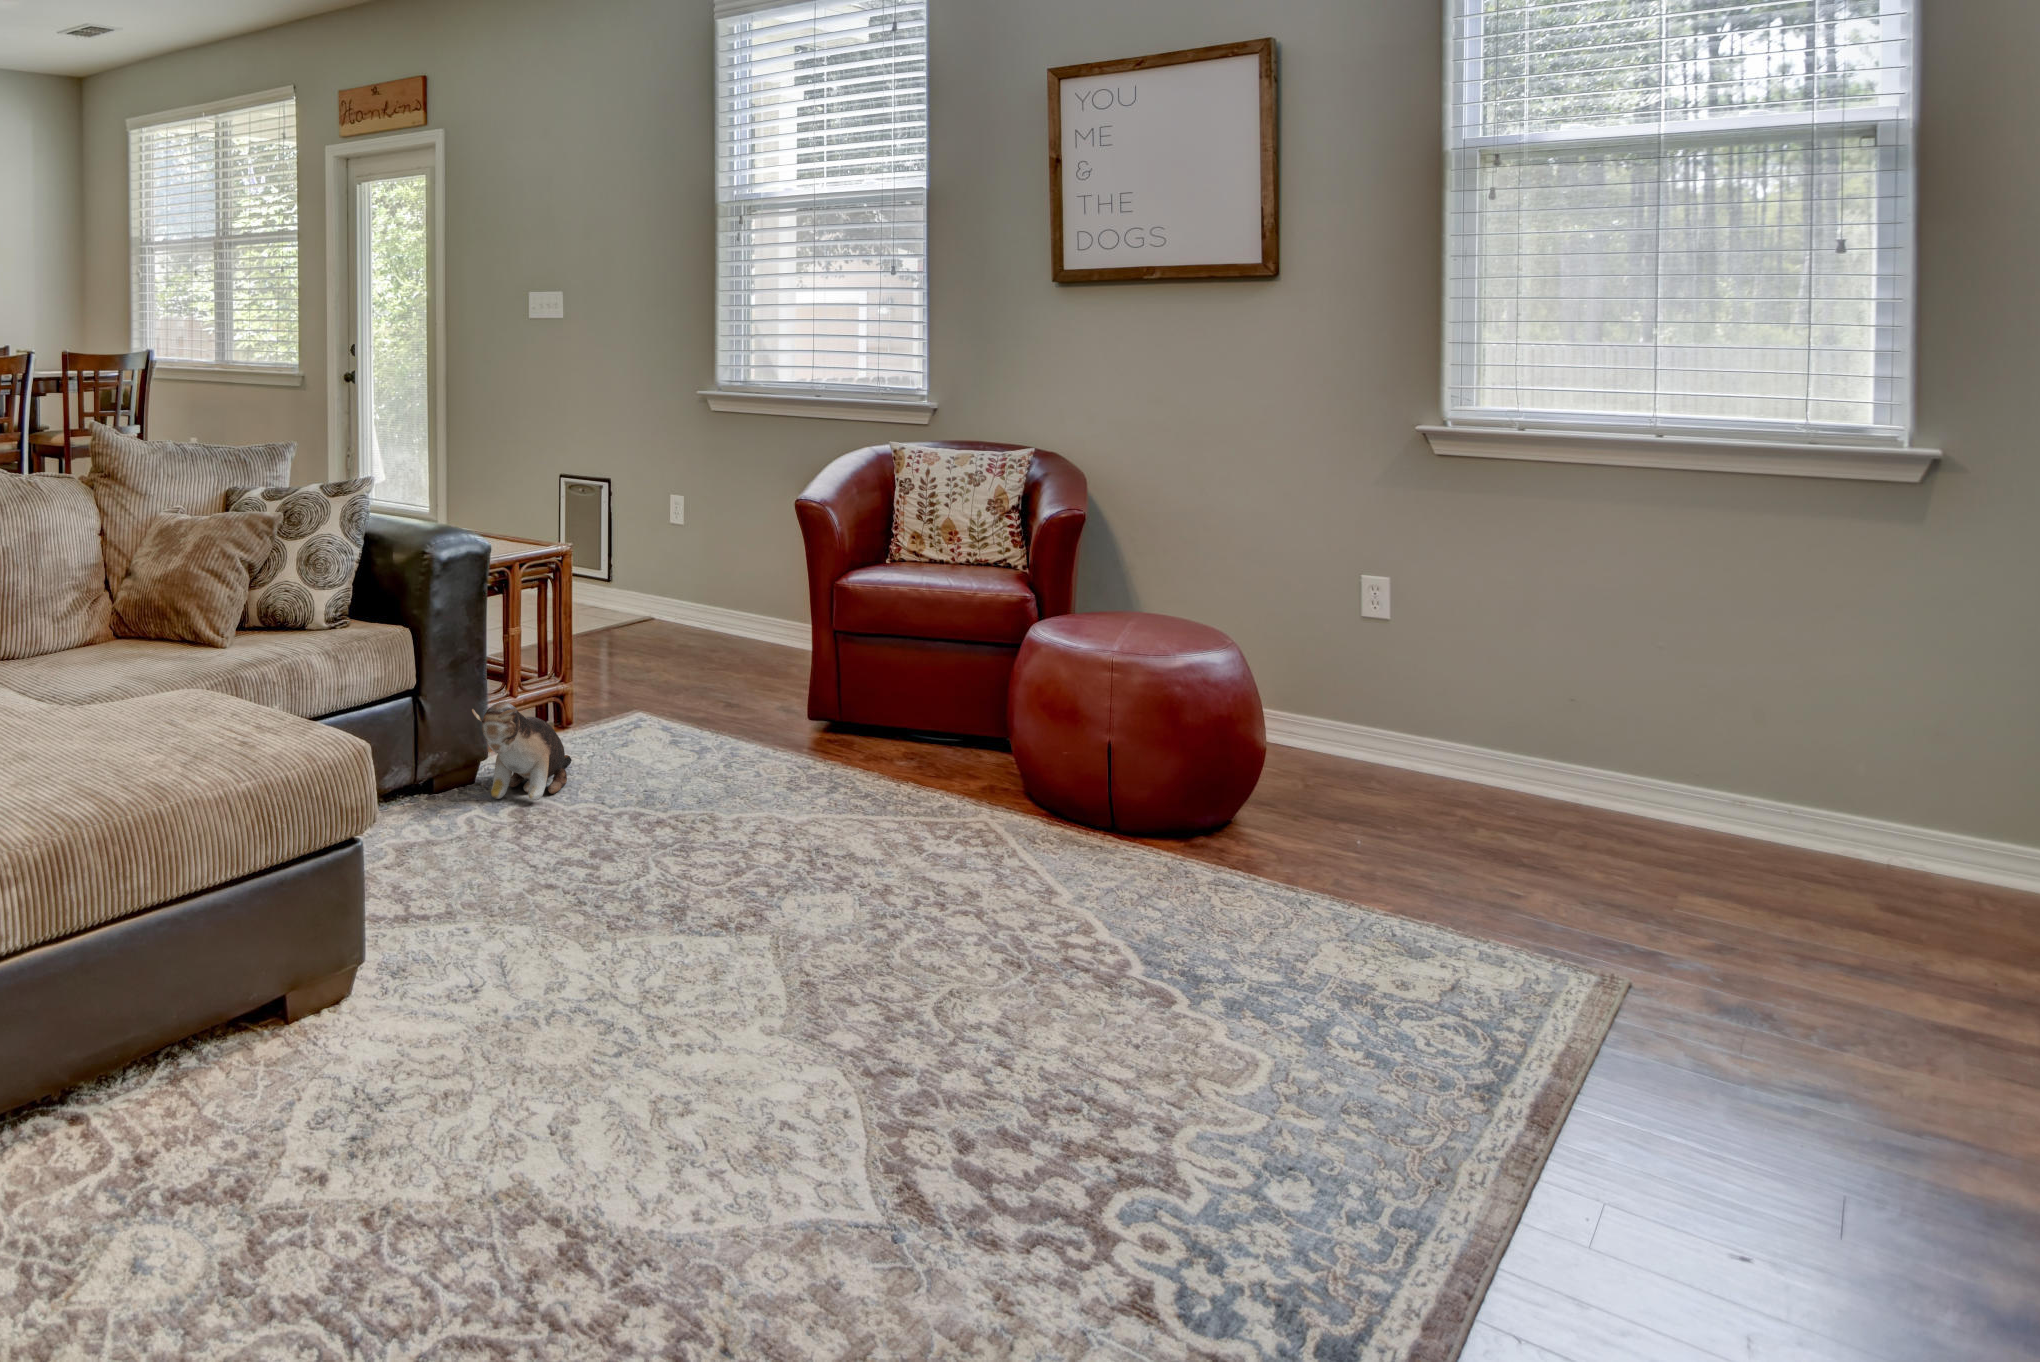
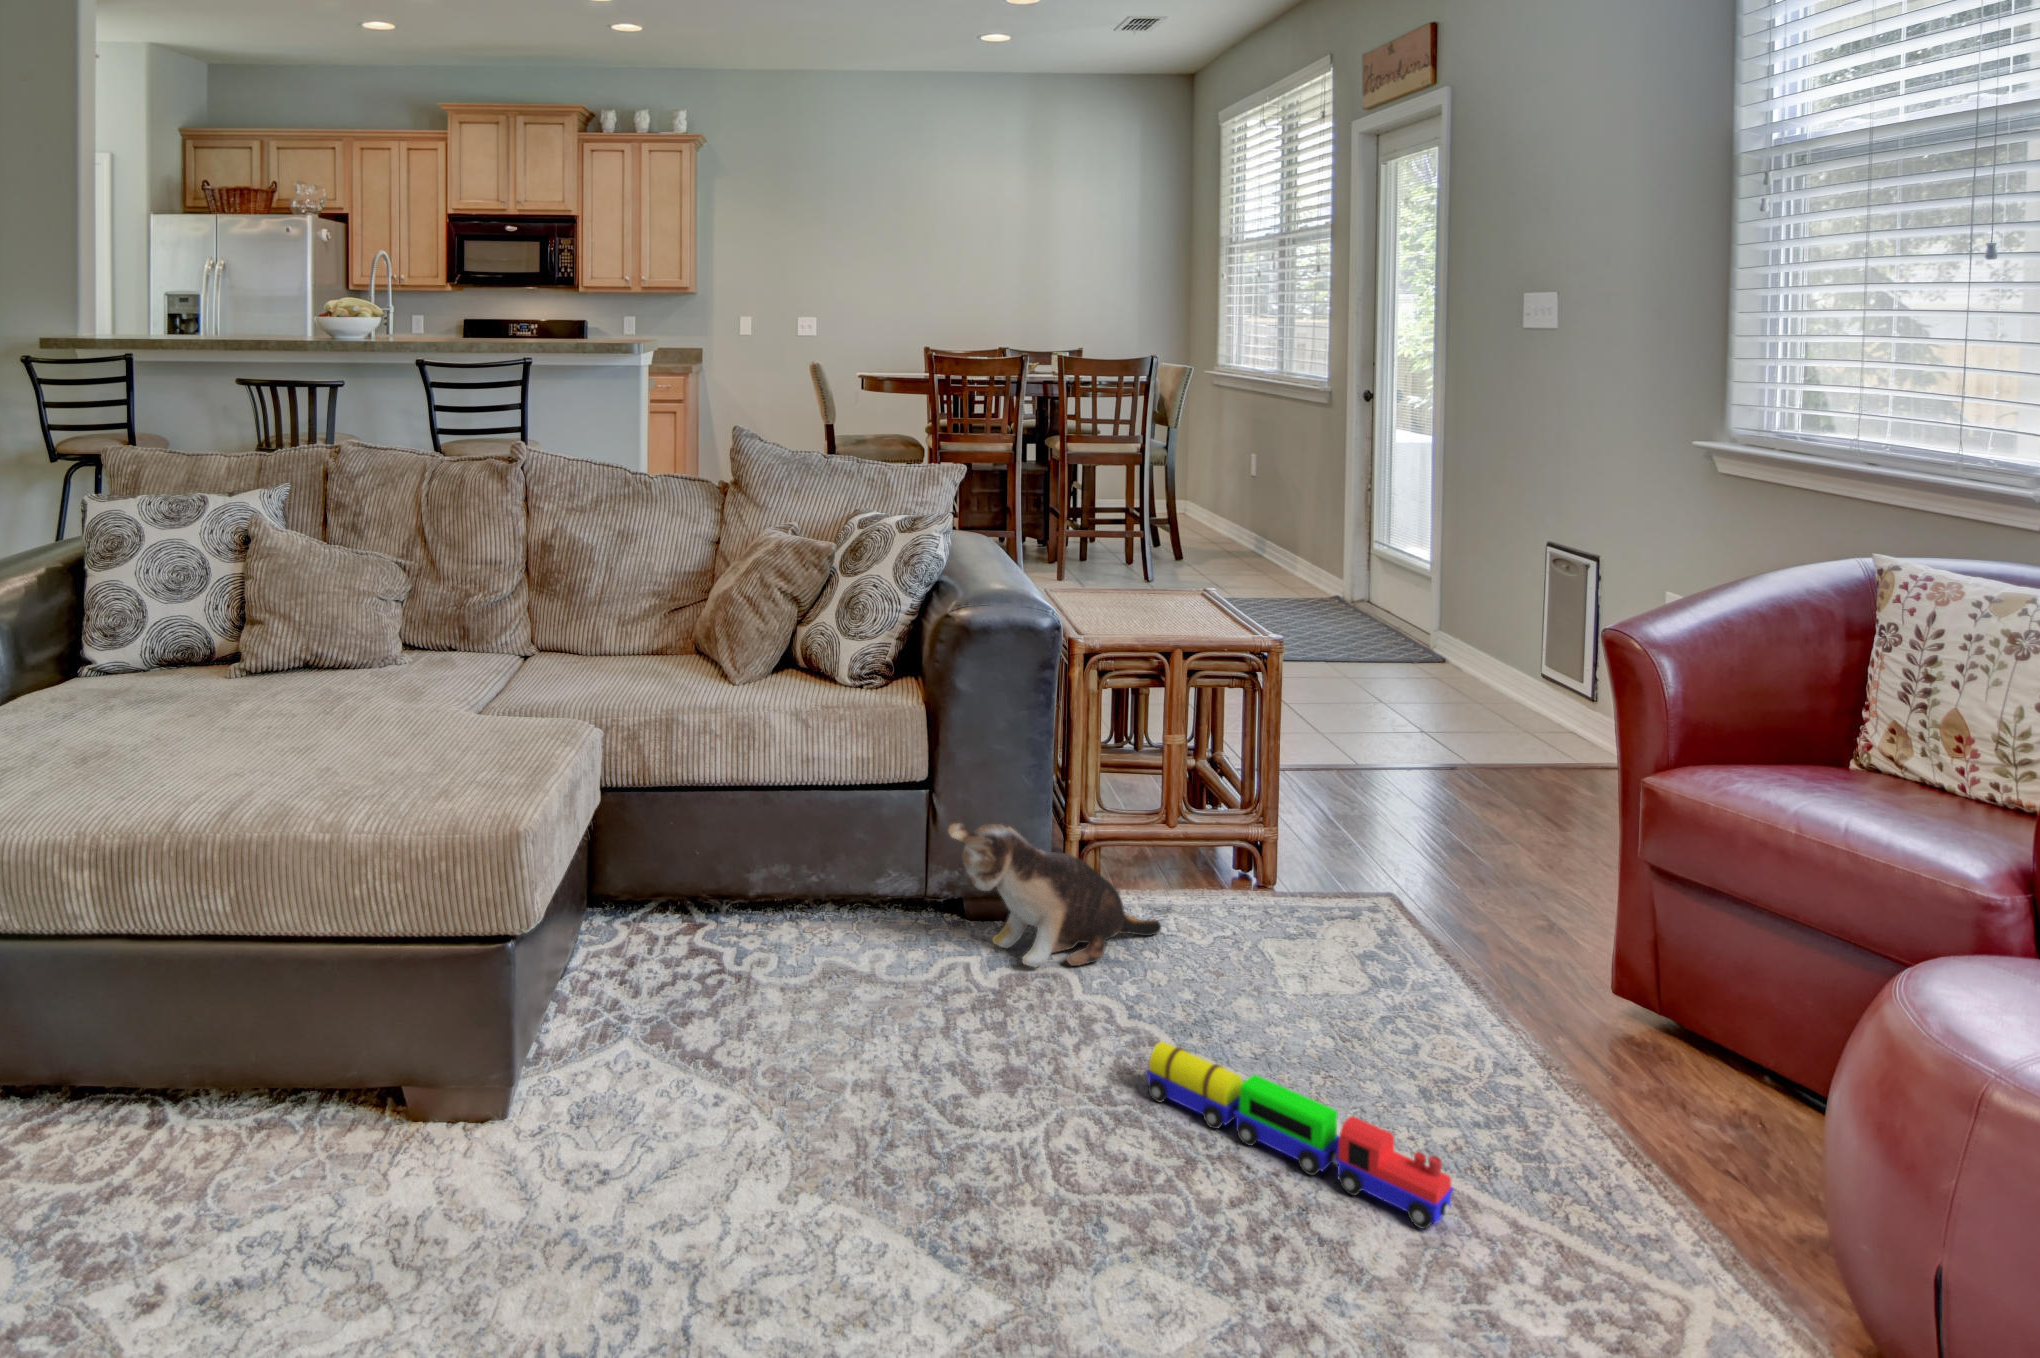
toy train: none [687,792,884,834] -> present [1146,1042,1454,1229]

